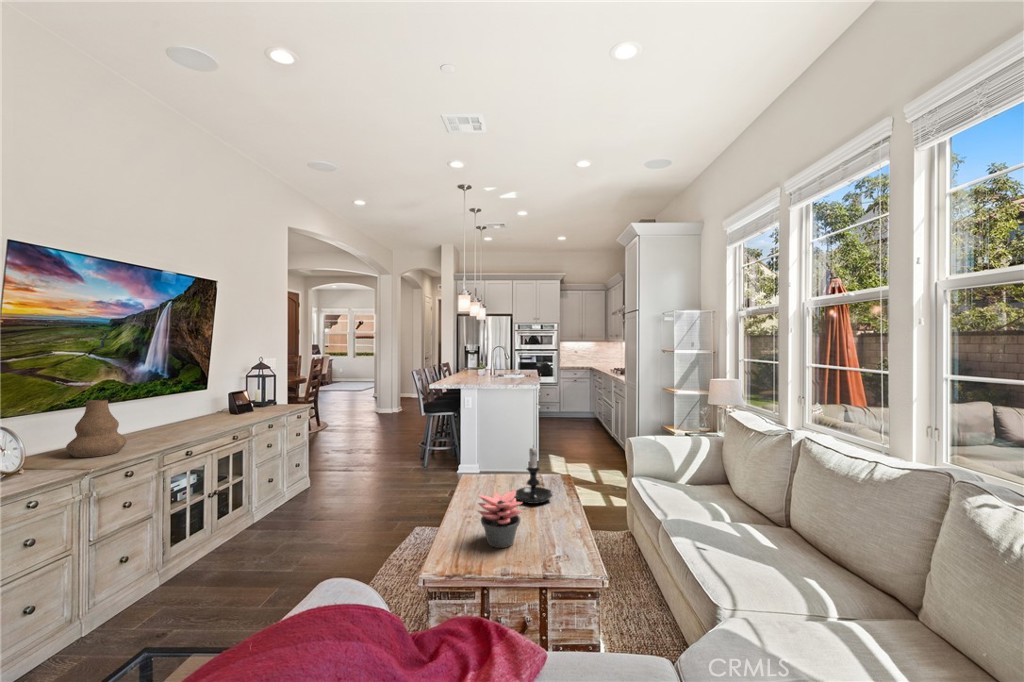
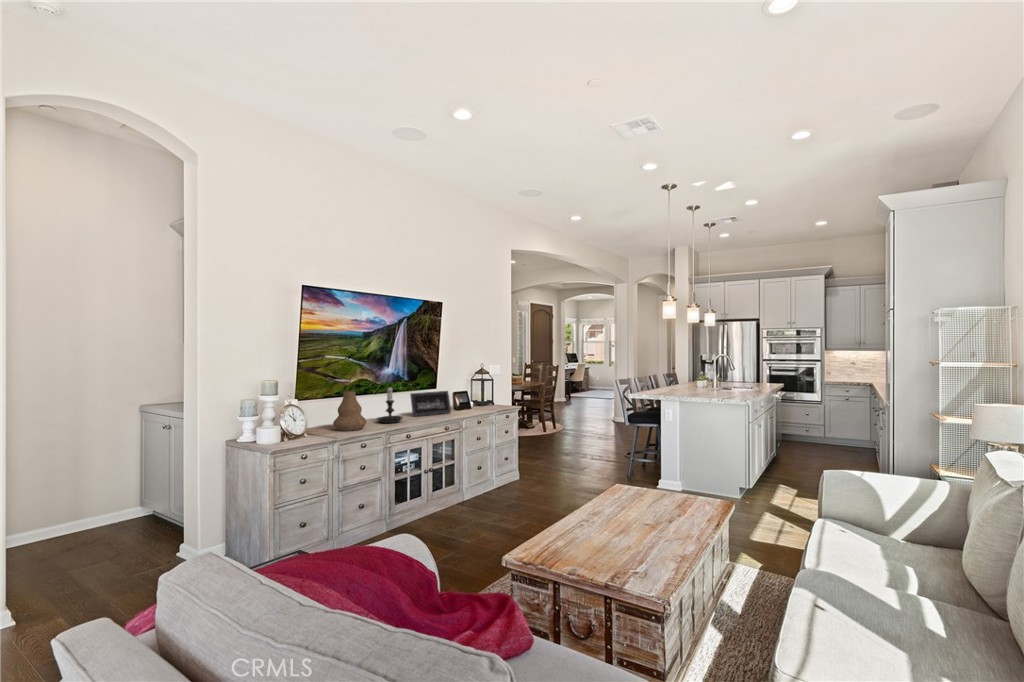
picture frame: none [178,392,234,427] -> present [410,391,451,417]
candle holder: present [515,448,553,504] -> present [377,388,403,423]
succulent plant: present [478,490,522,548] -> none [560,495,604,550]

